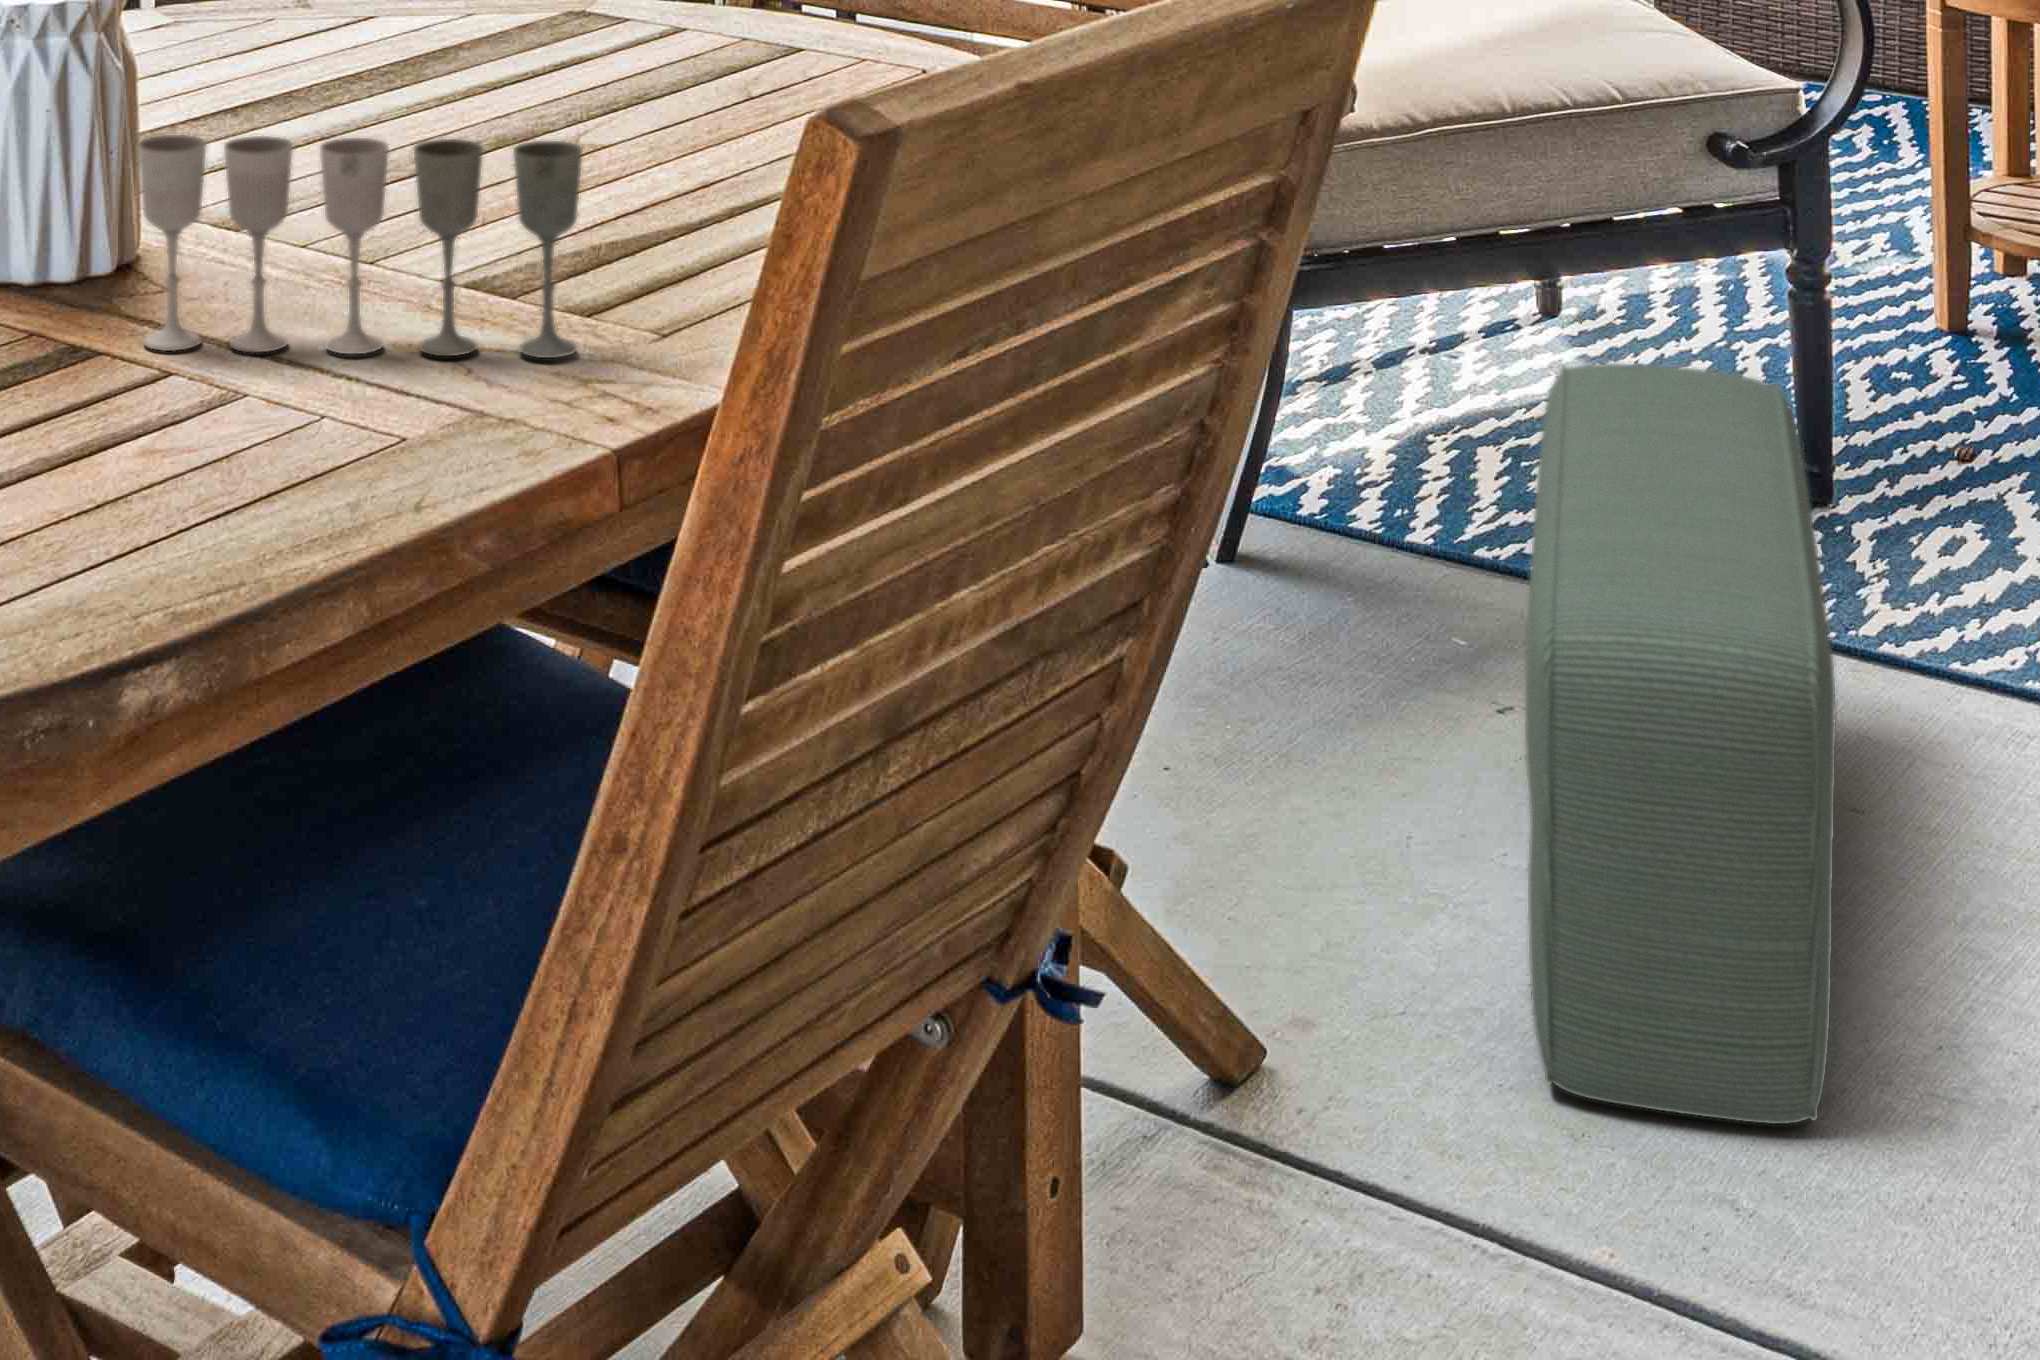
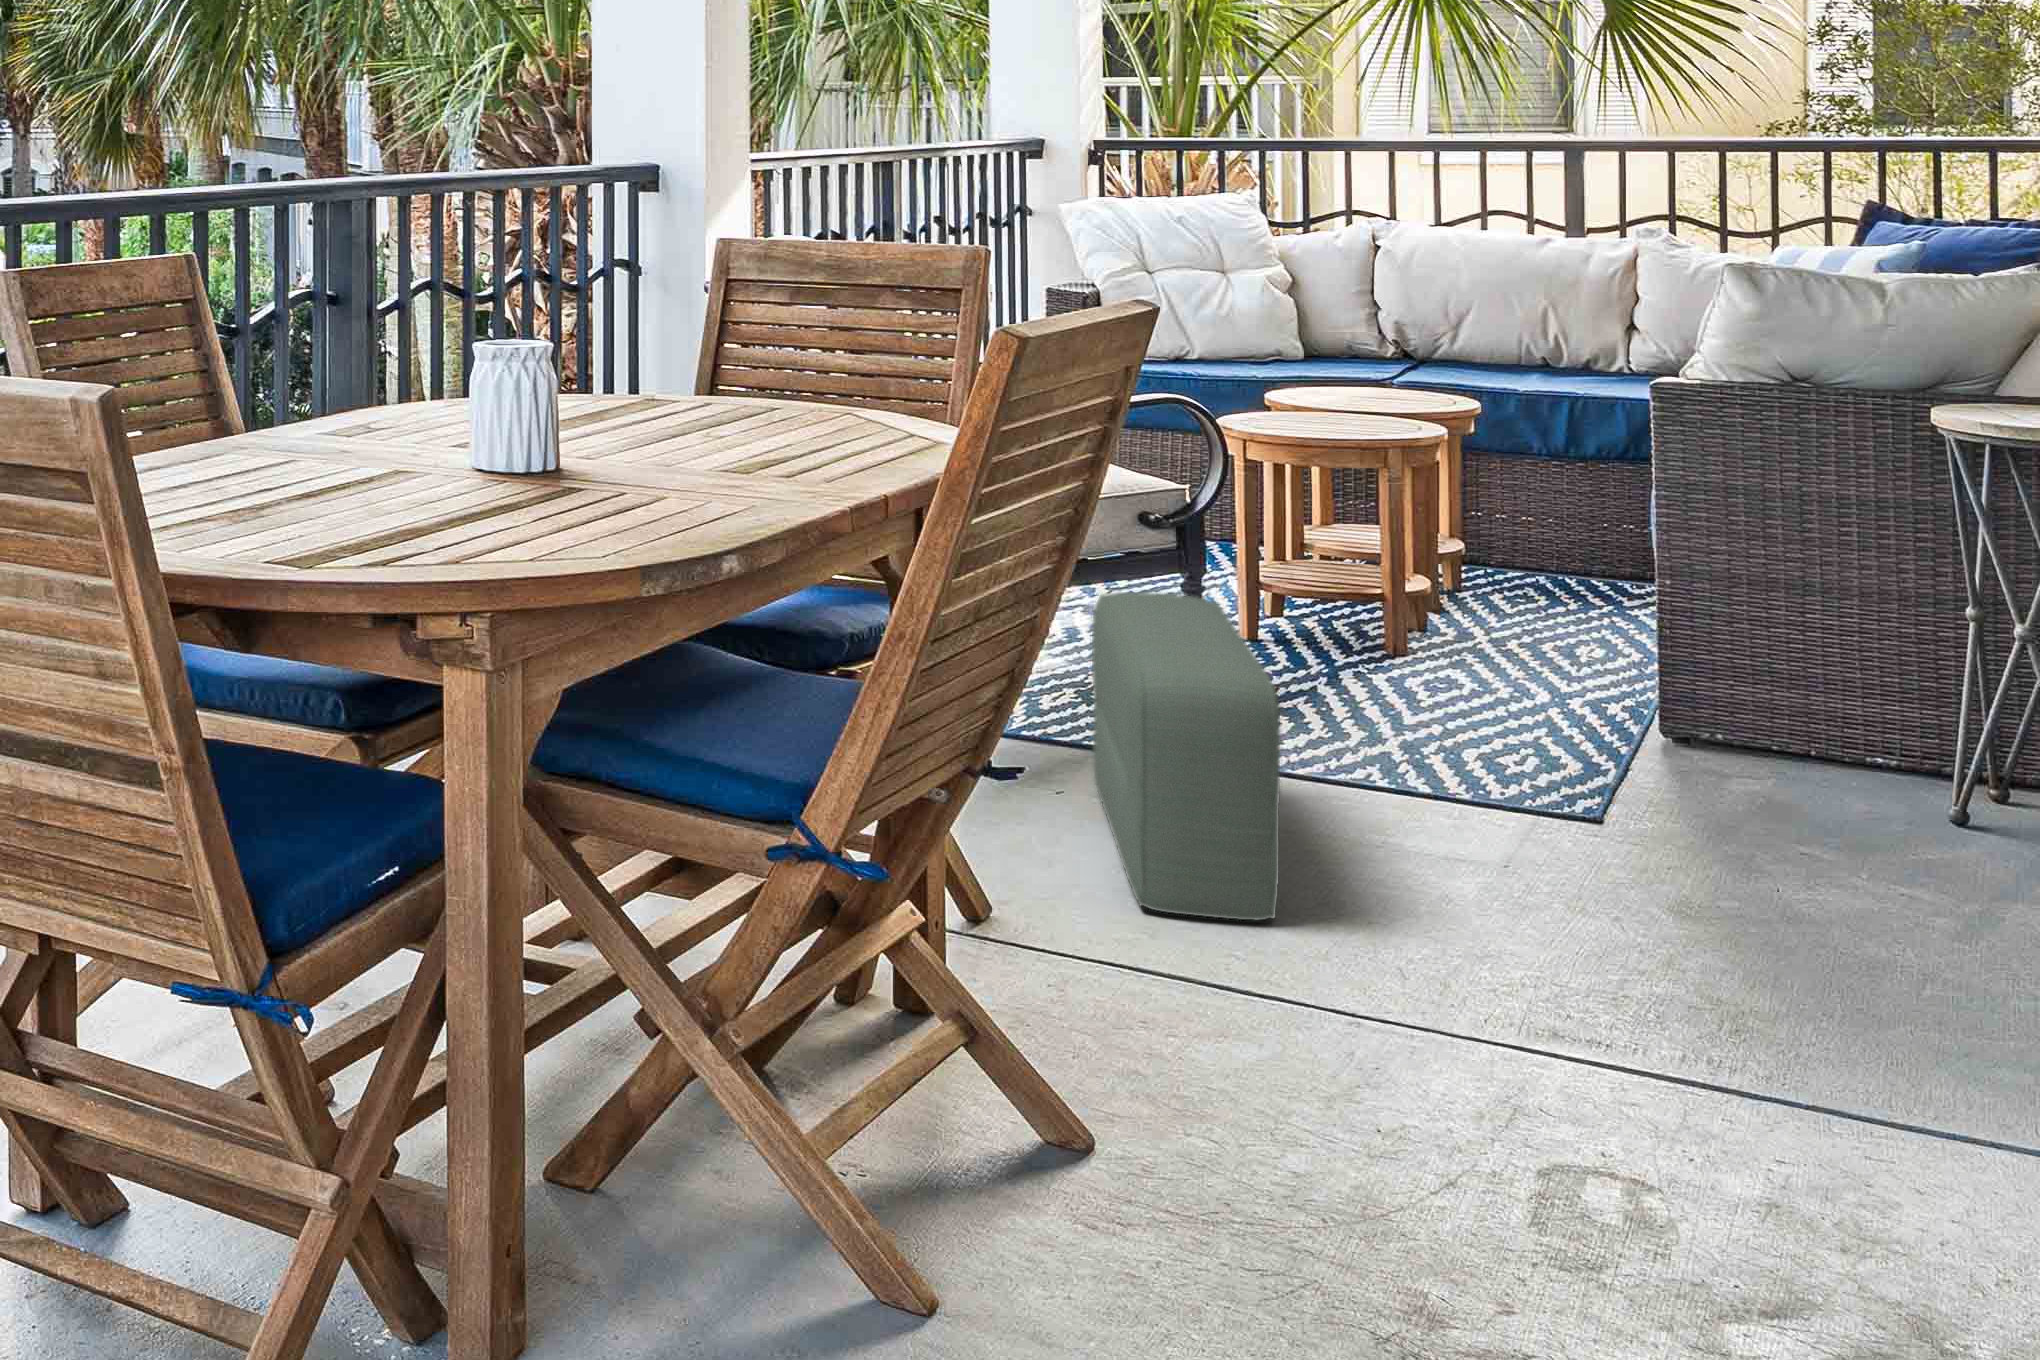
wine glass: present [138,135,582,358] -> none [606,379,803,475]

